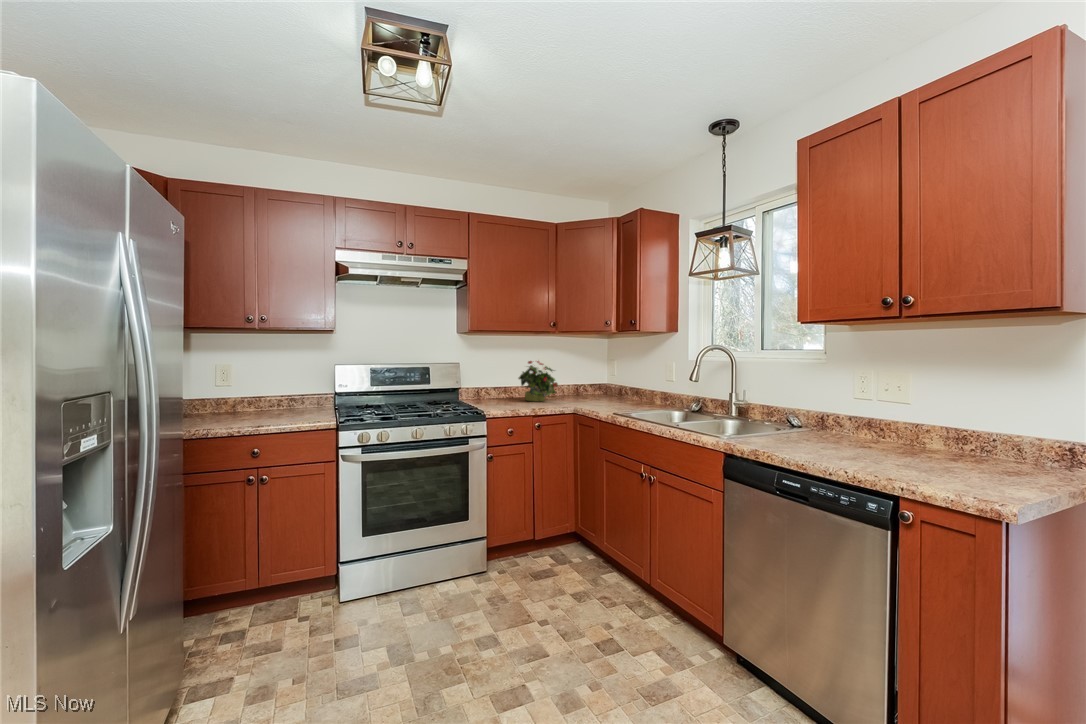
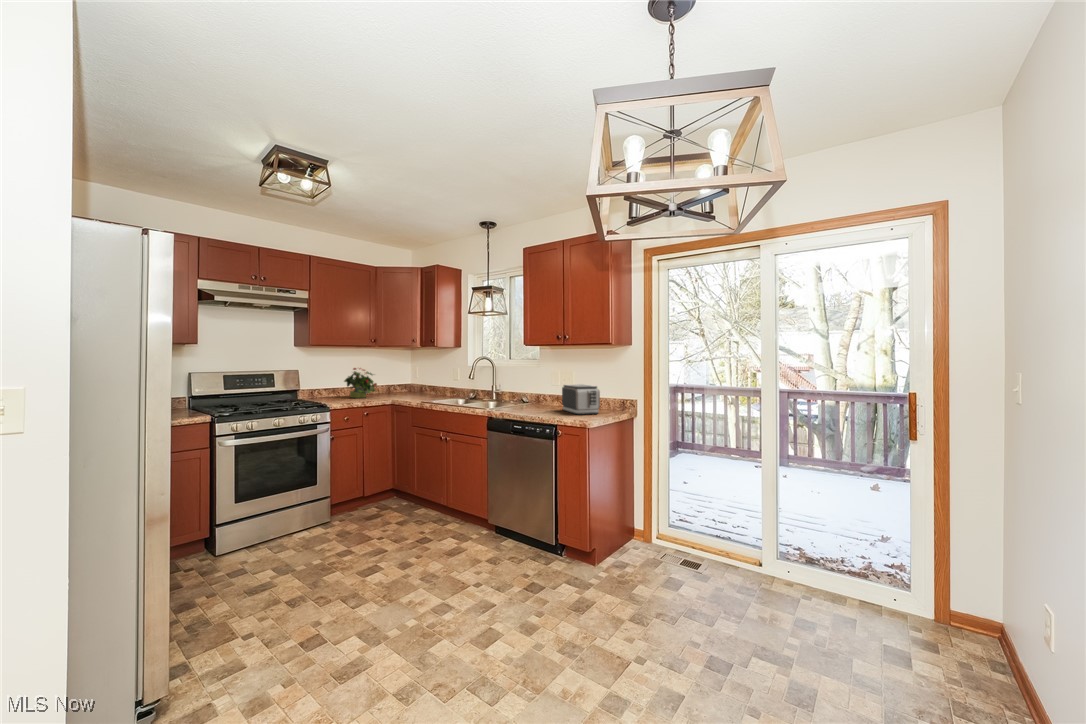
toaster: none [874,404,980,473] -> present [562,384,600,415]

